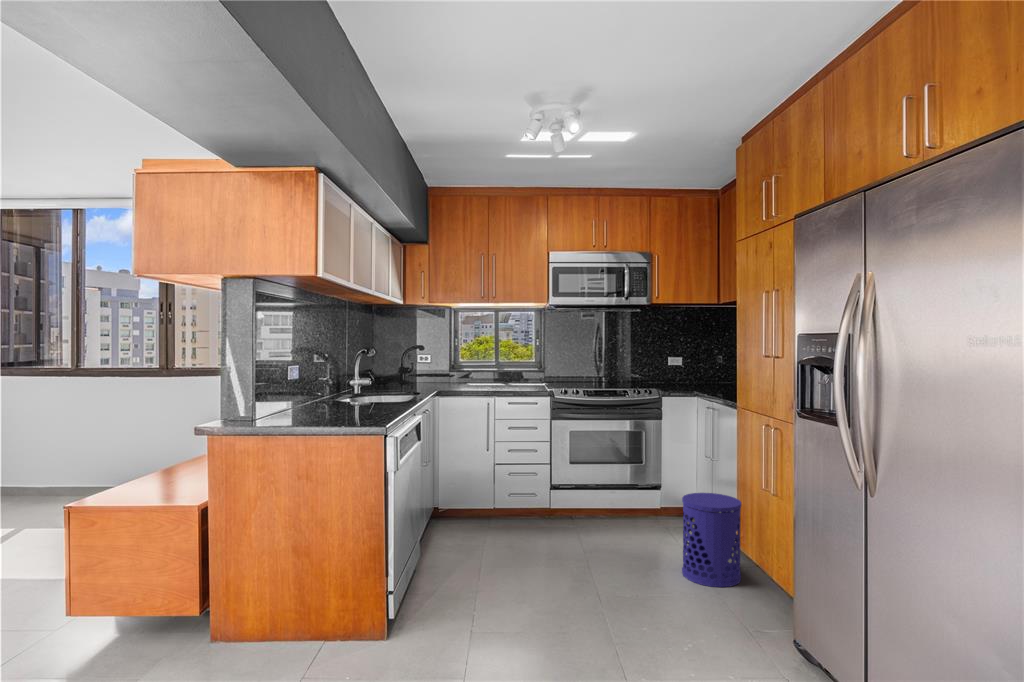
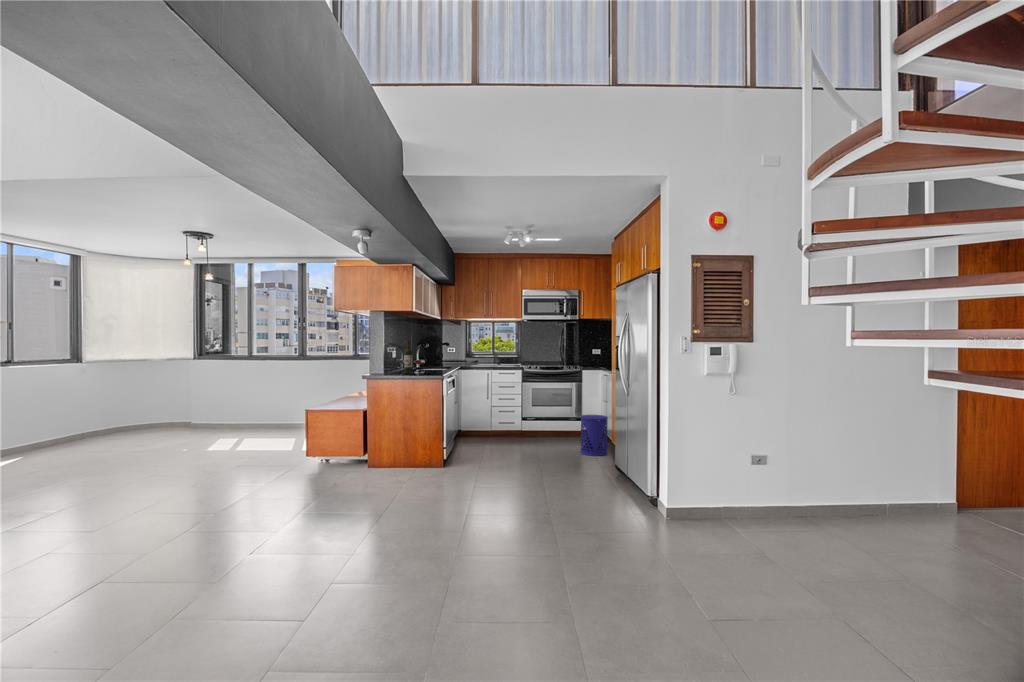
wine bottle: none [290,343,358,420] -> present [397,340,427,374]

